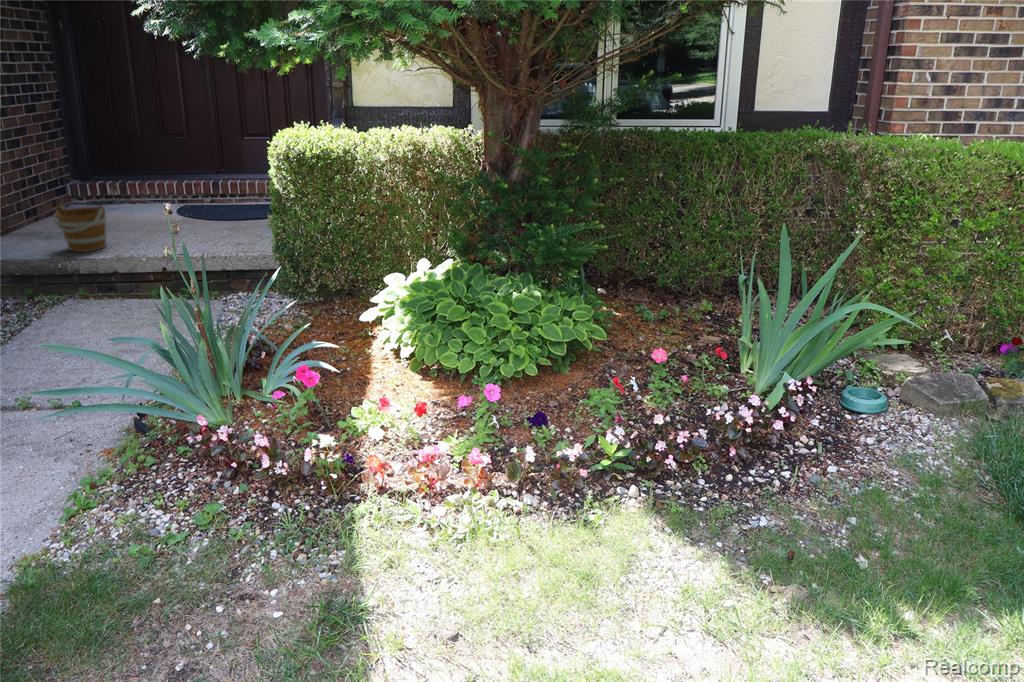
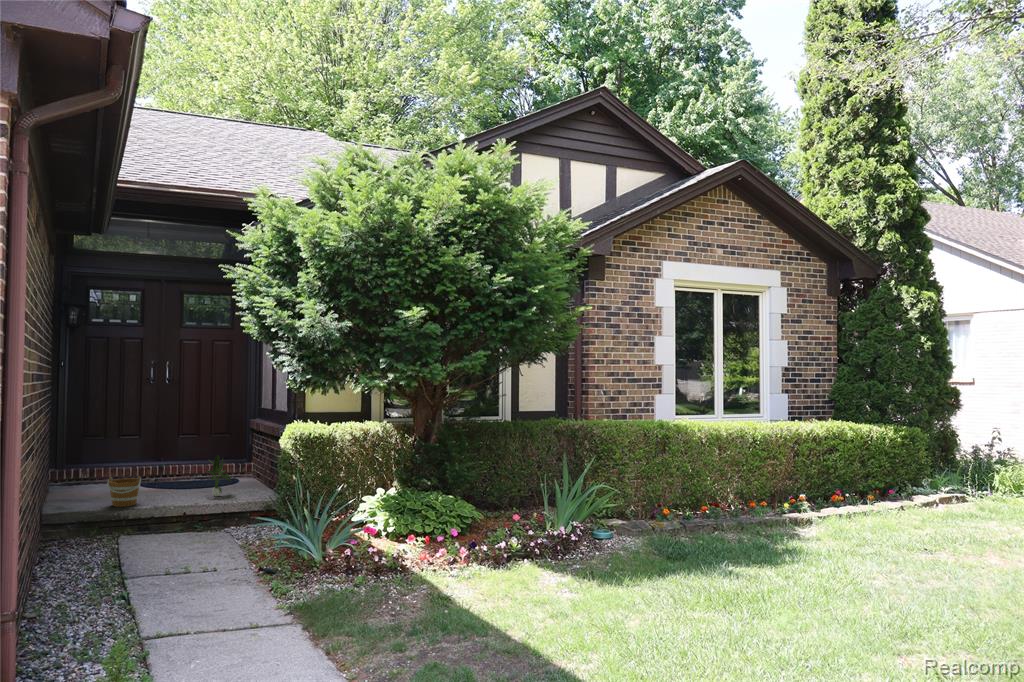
potted plant: none [202,176,253,240] -> present [207,455,231,496]

